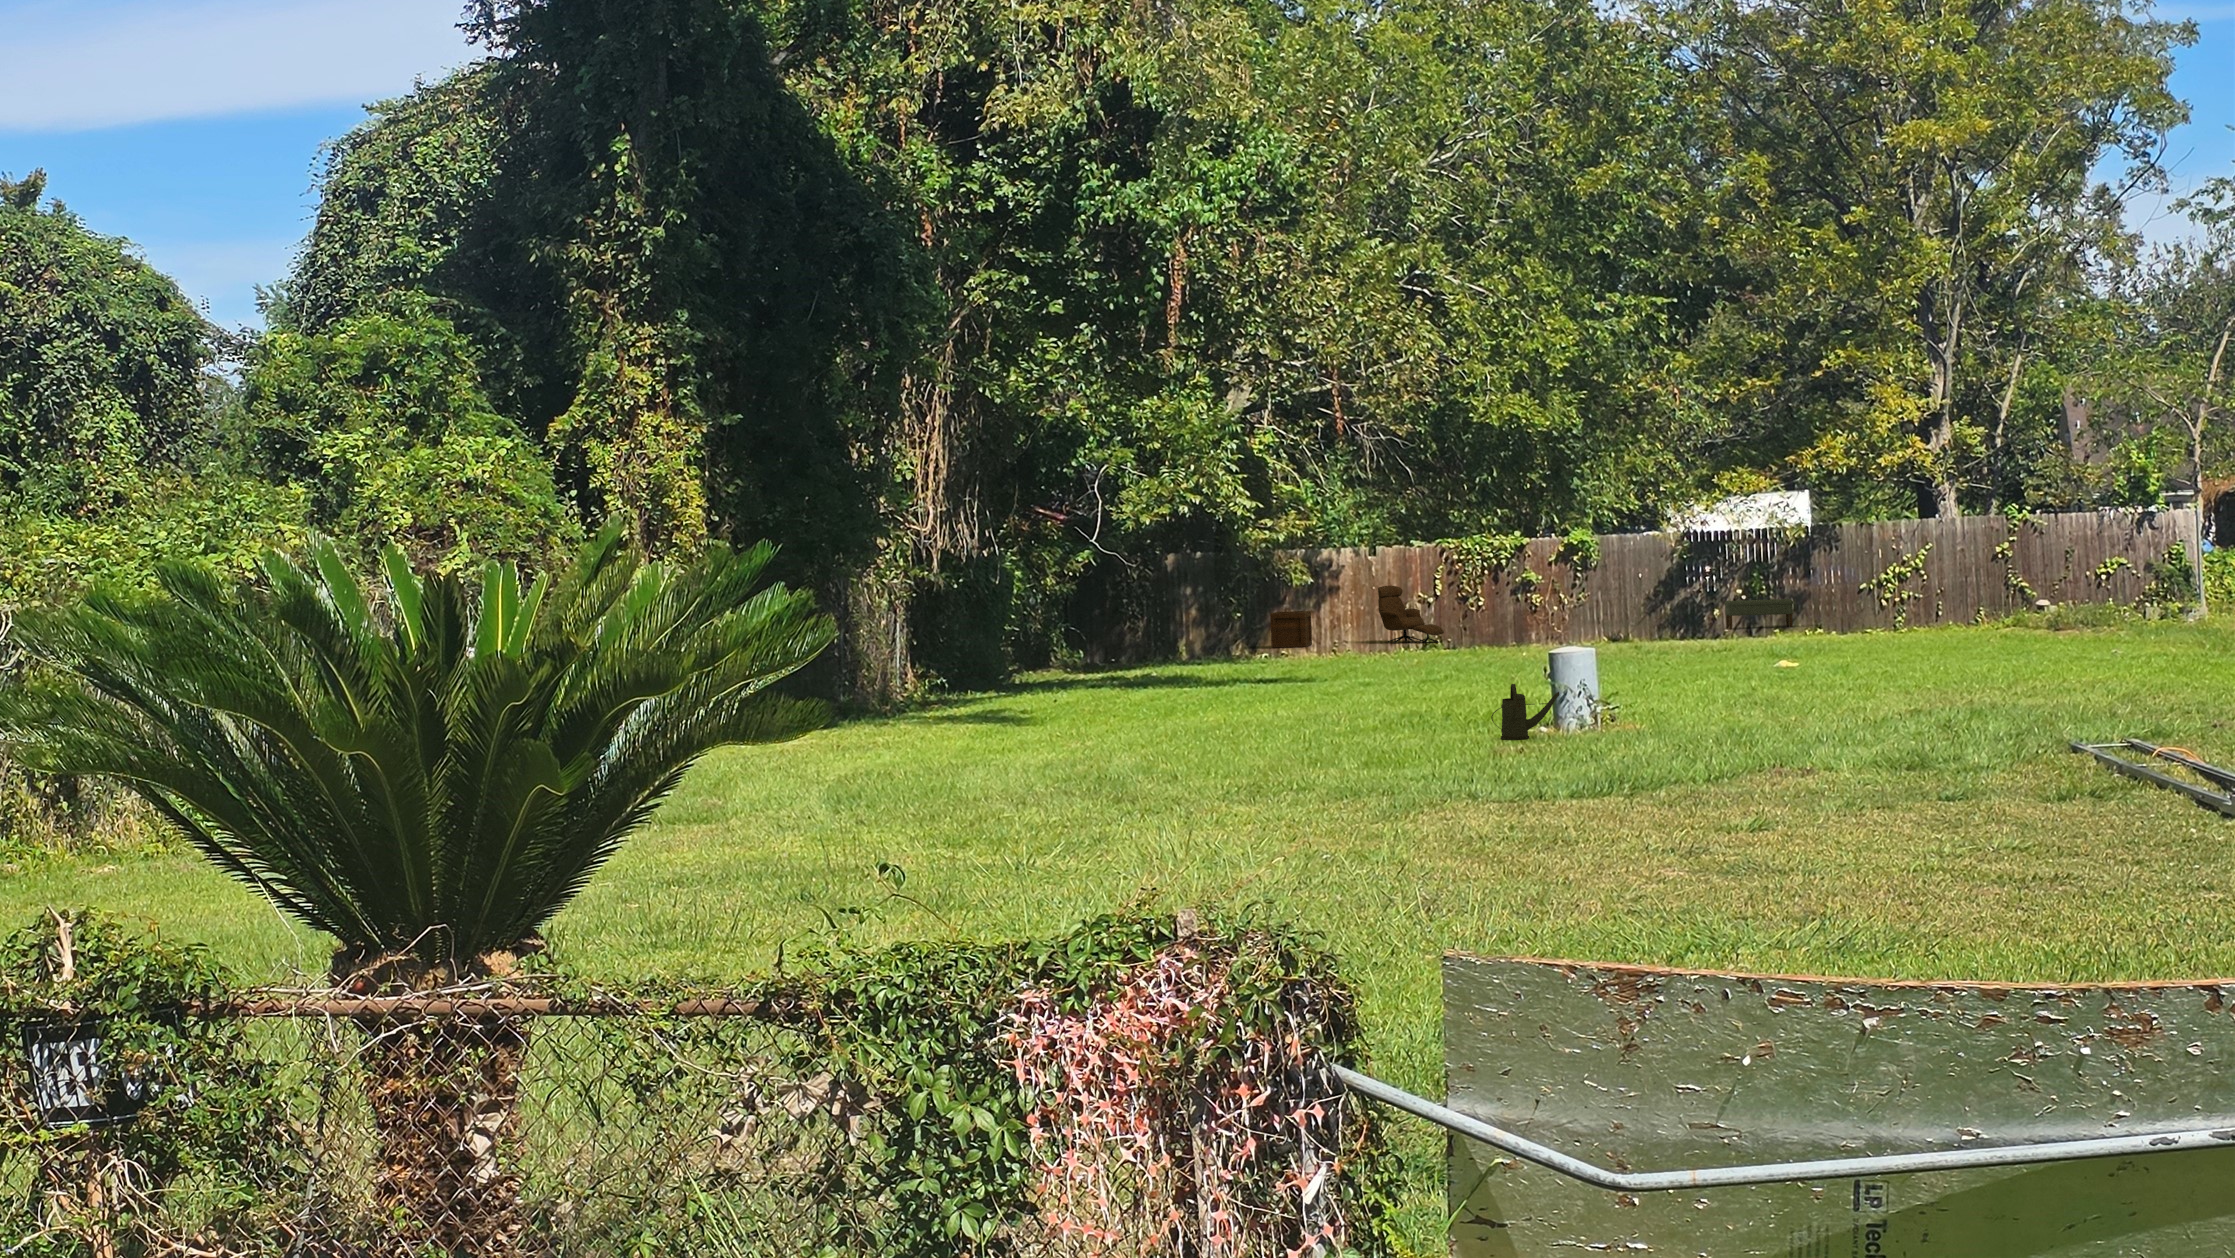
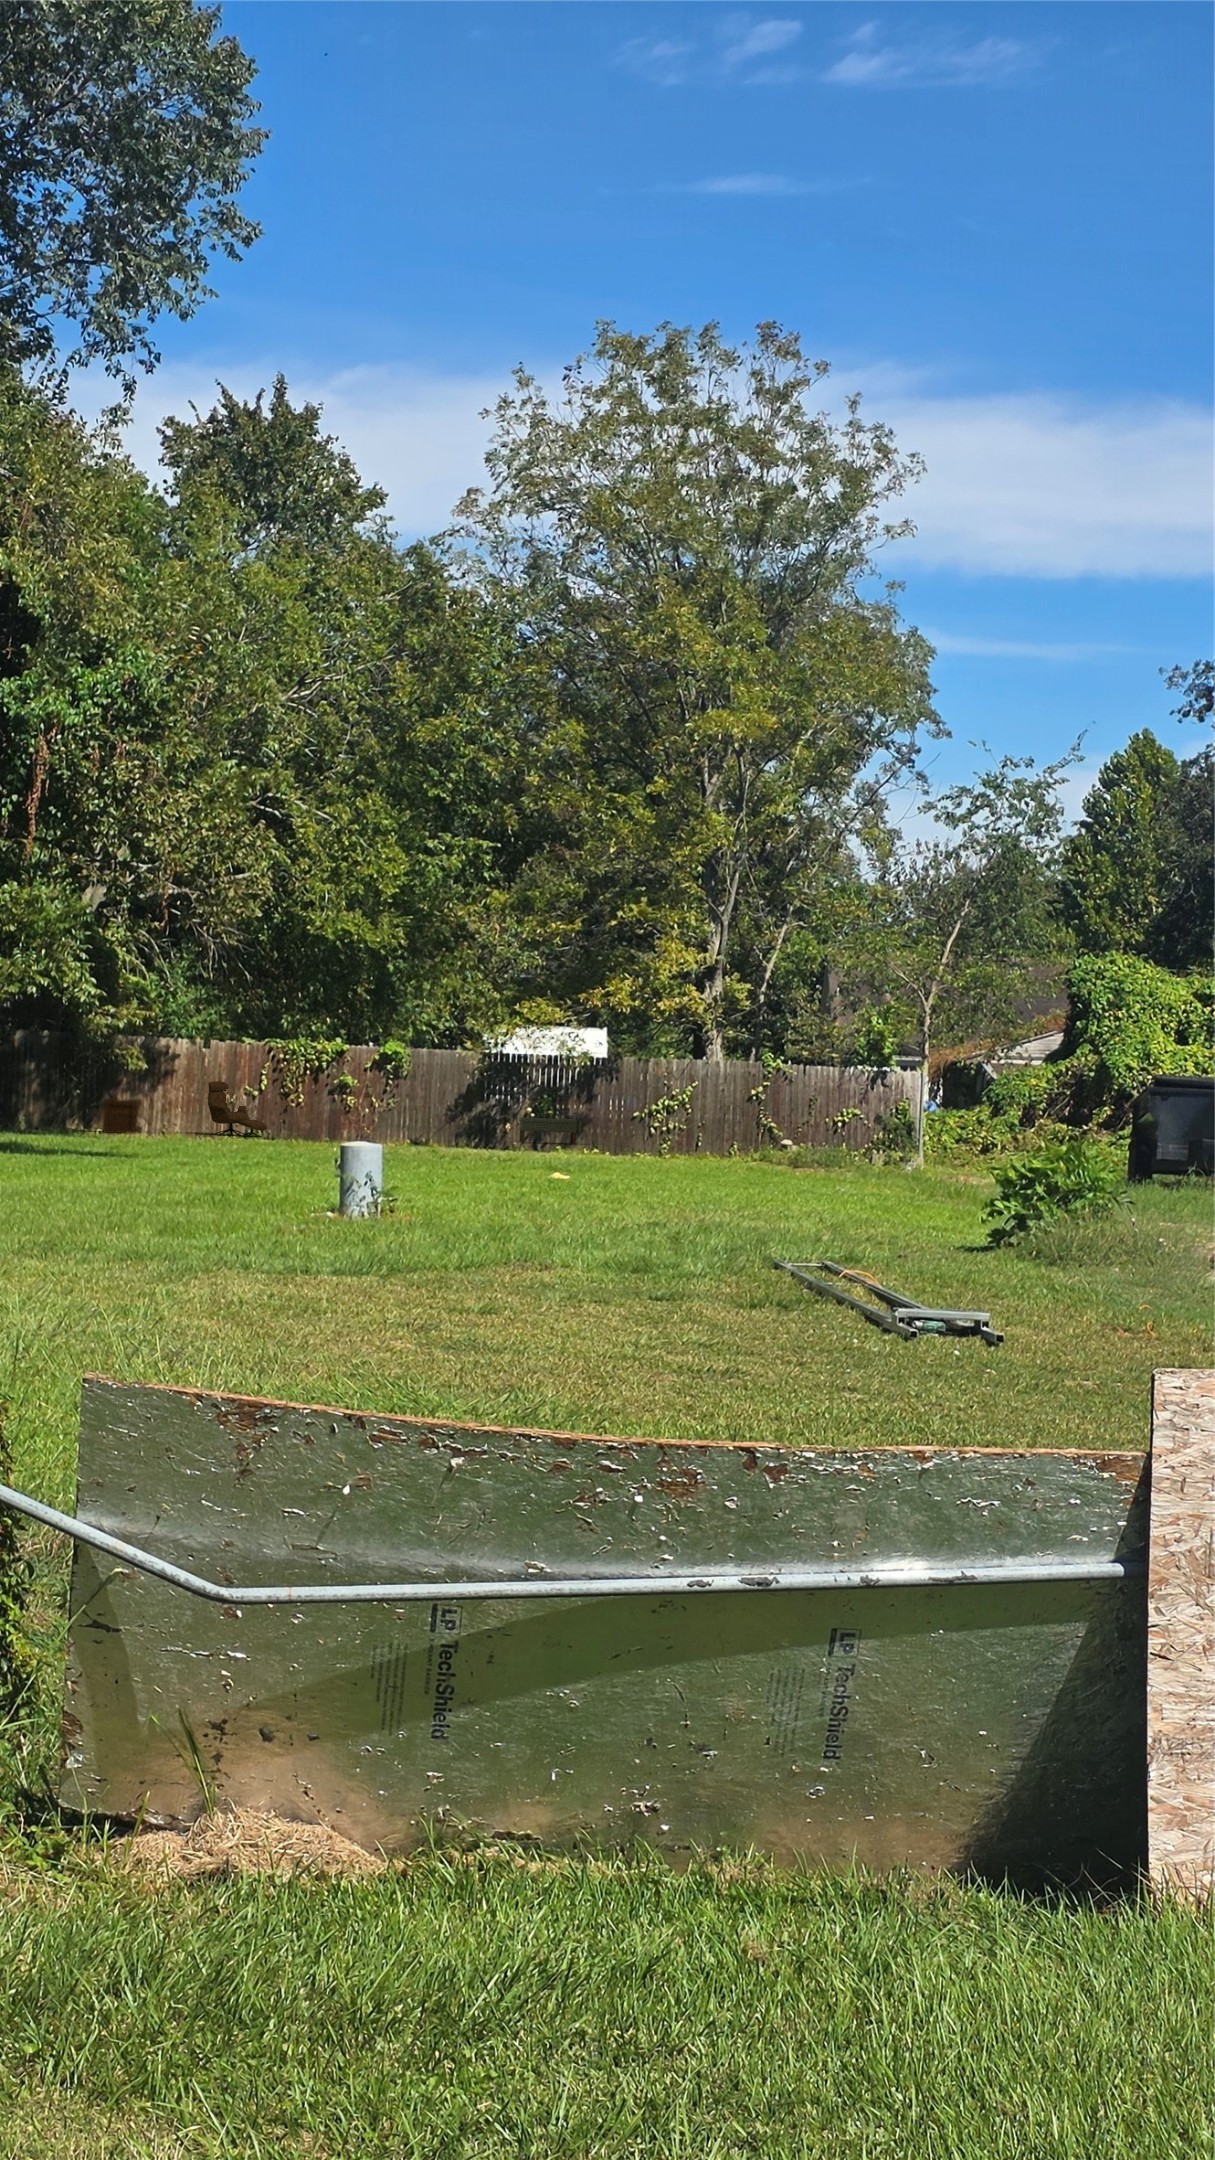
watering can: present [1491,684,1559,740] -> none [292,1153,351,1201]

